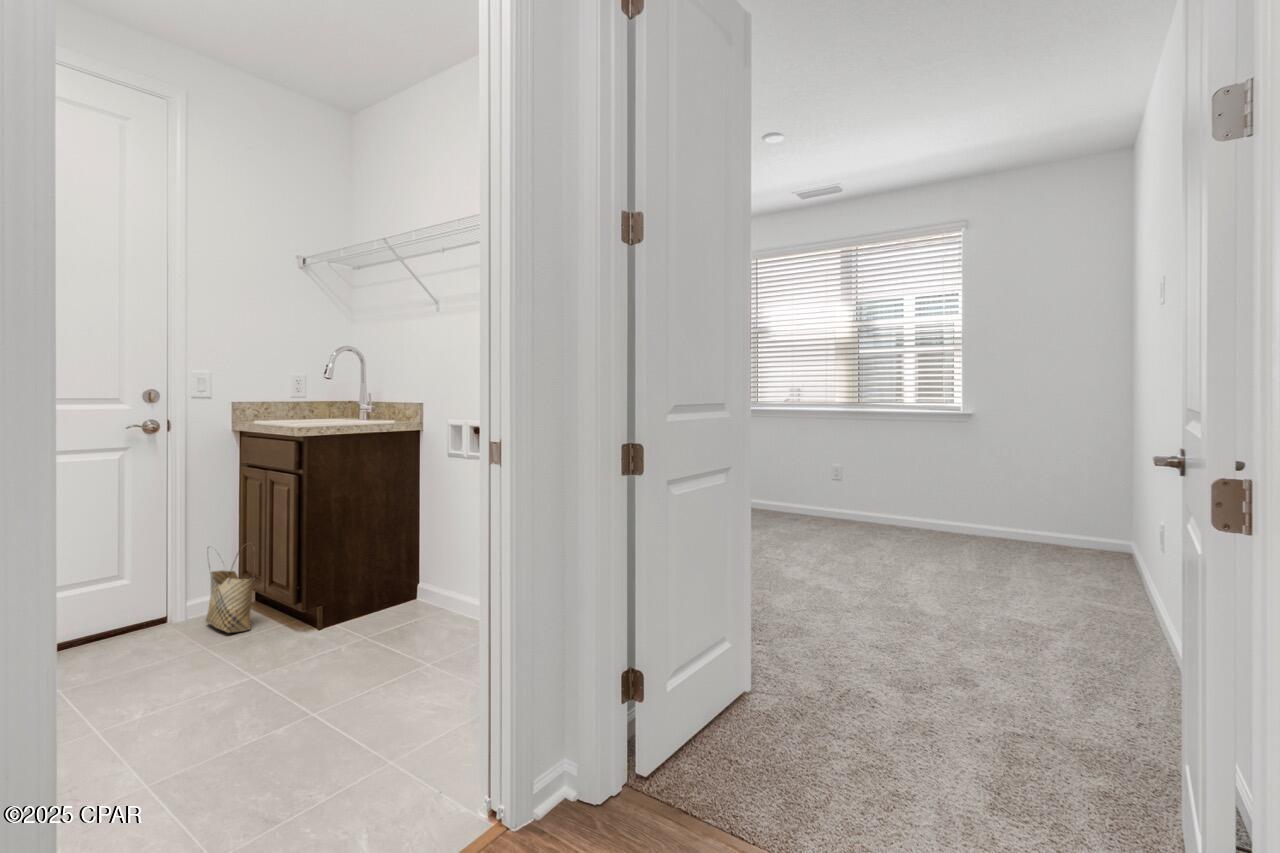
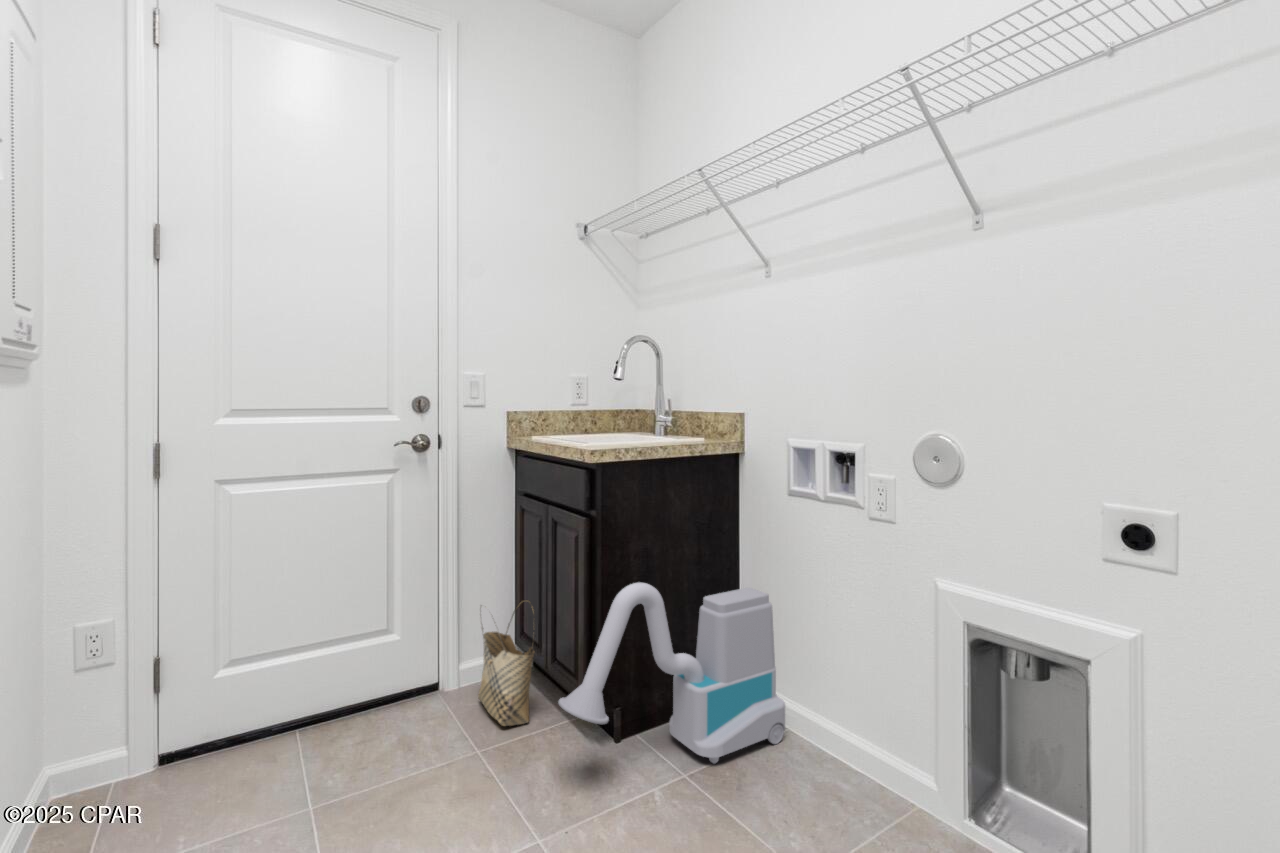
vacuum cleaner: none [270,514,445,631] -> present [558,582,785,764]

